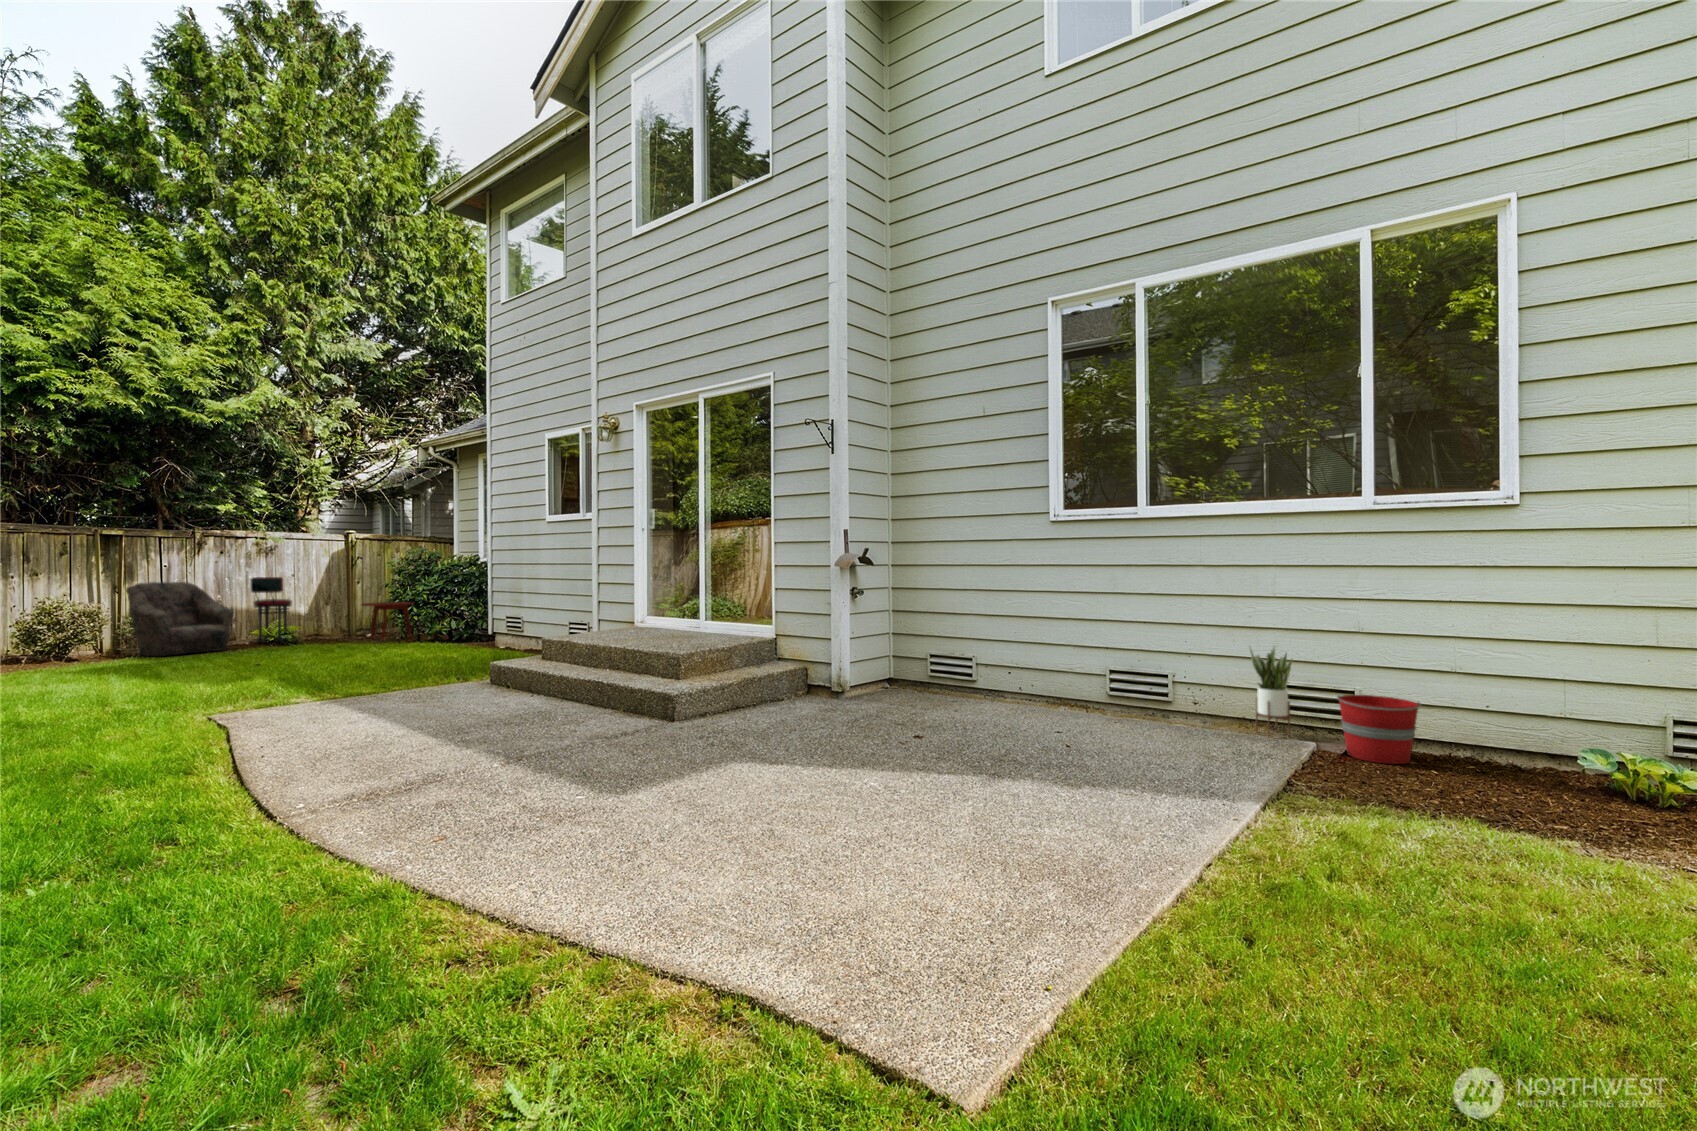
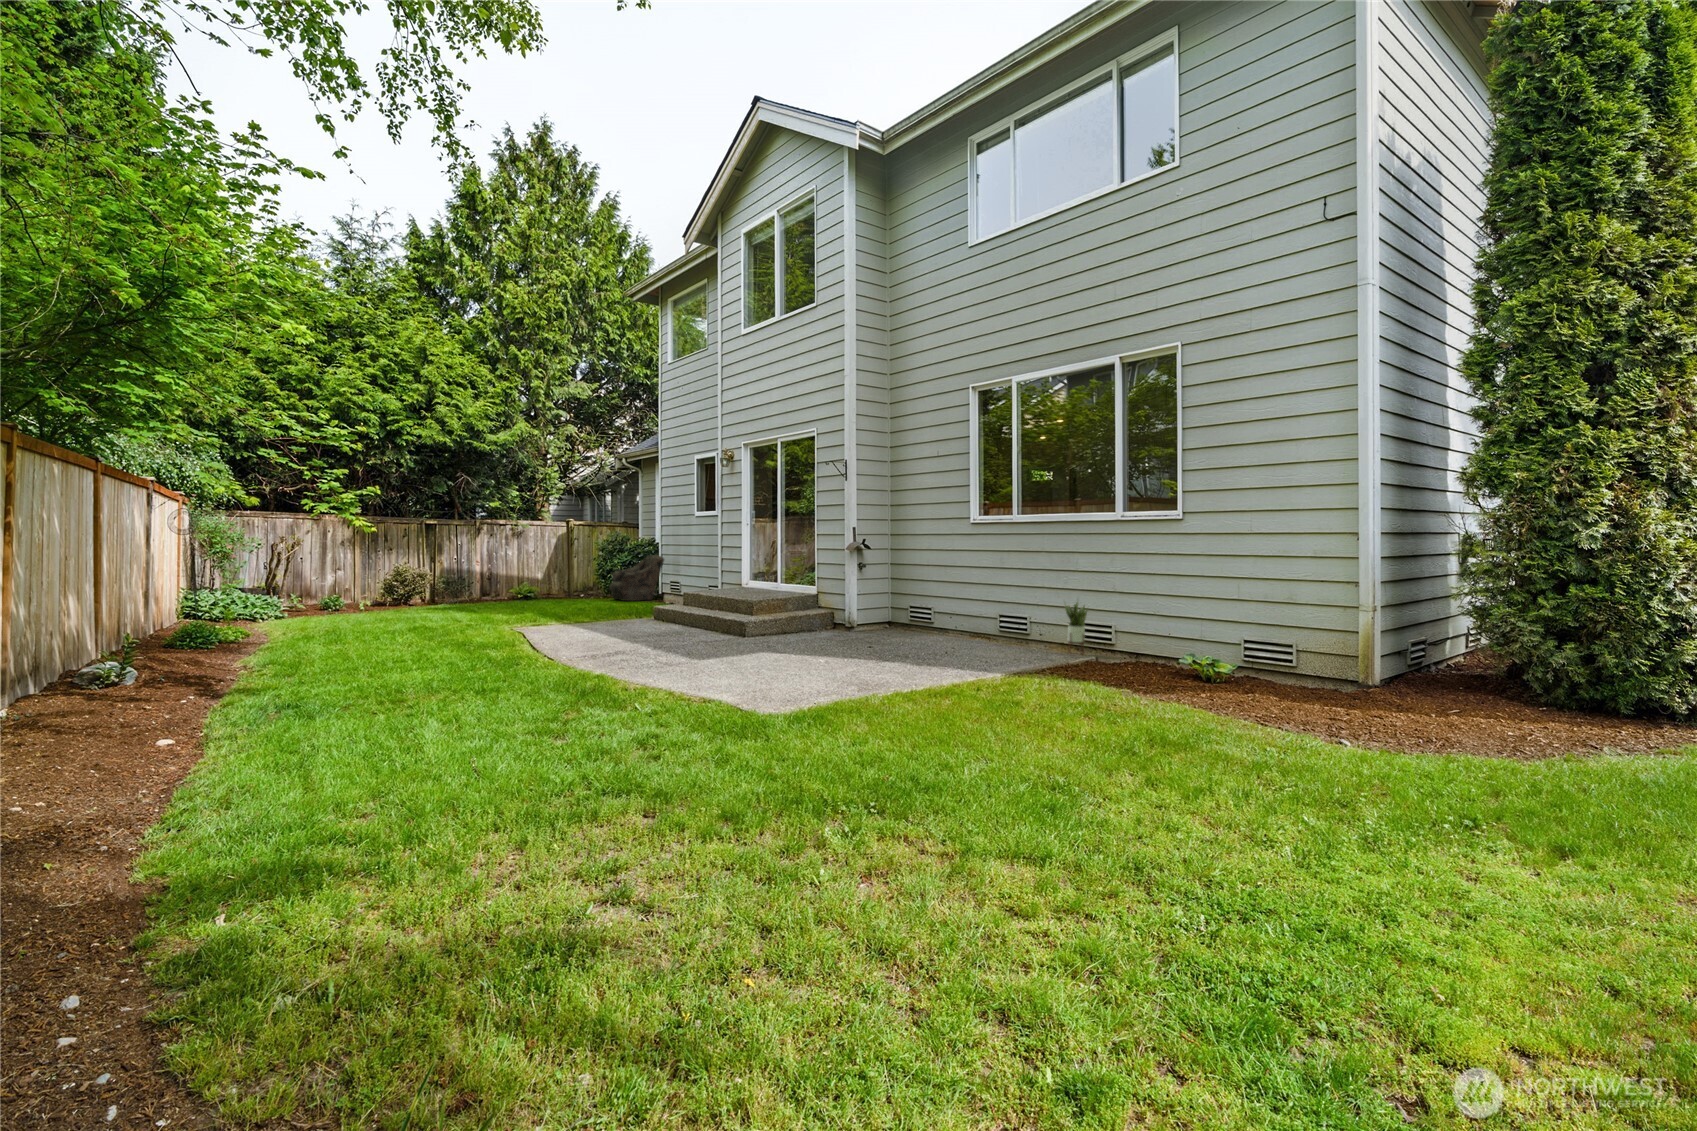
stool: present [251,577,292,642] -> none [511,551,534,594]
armchair: present [126,582,234,656] -> present [609,555,664,601]
side table: present [362,602,413,641] -> none [574,570,606,595]
bucket: present [1337,695,1421,764] -> none [1099,629,1143,668]

